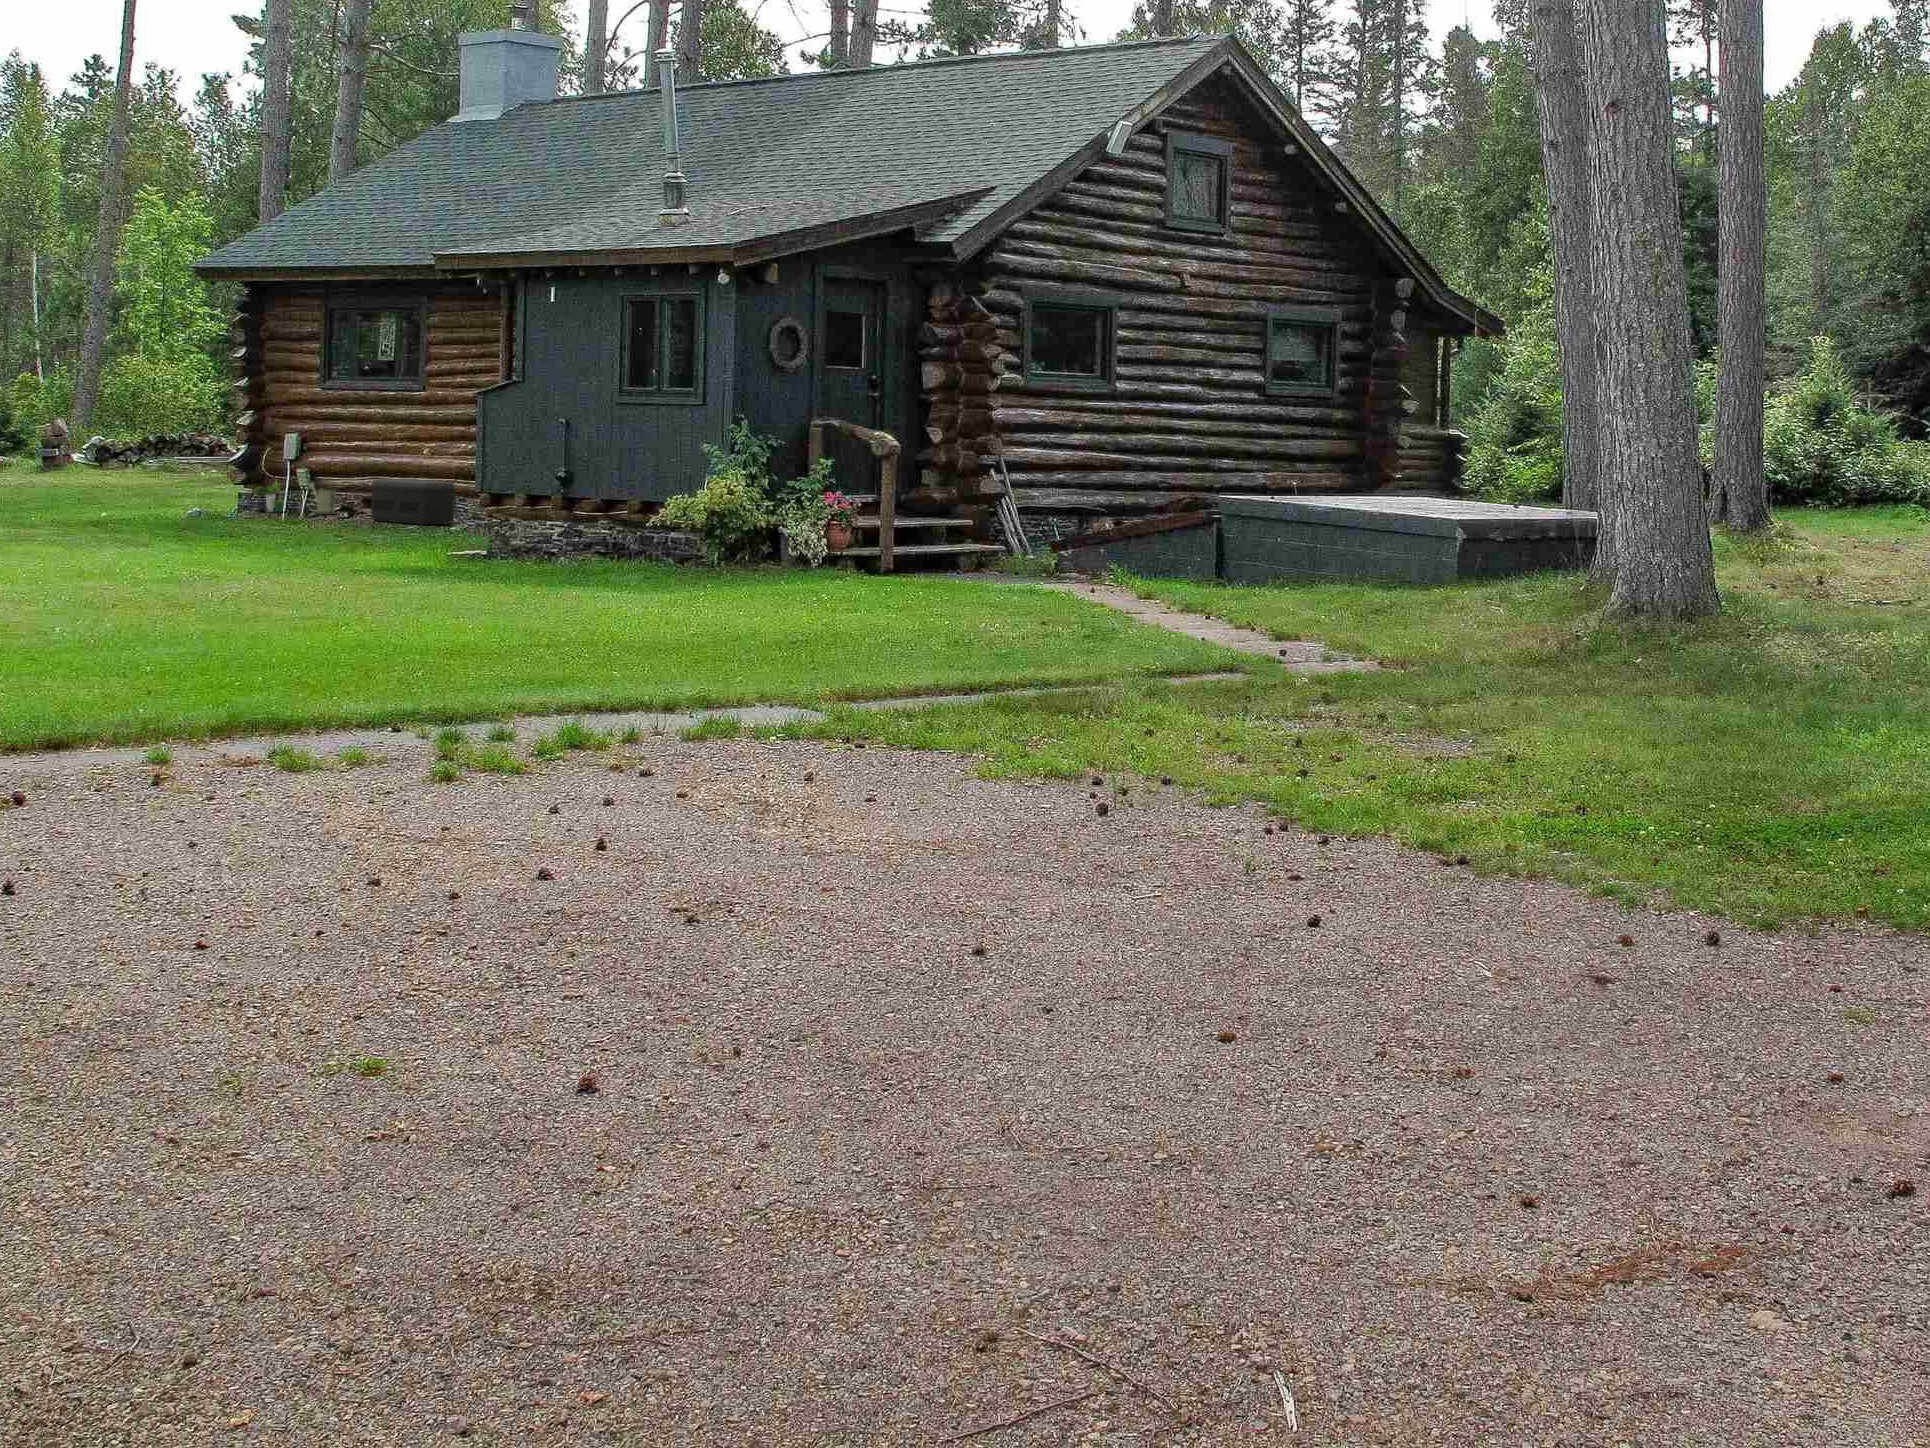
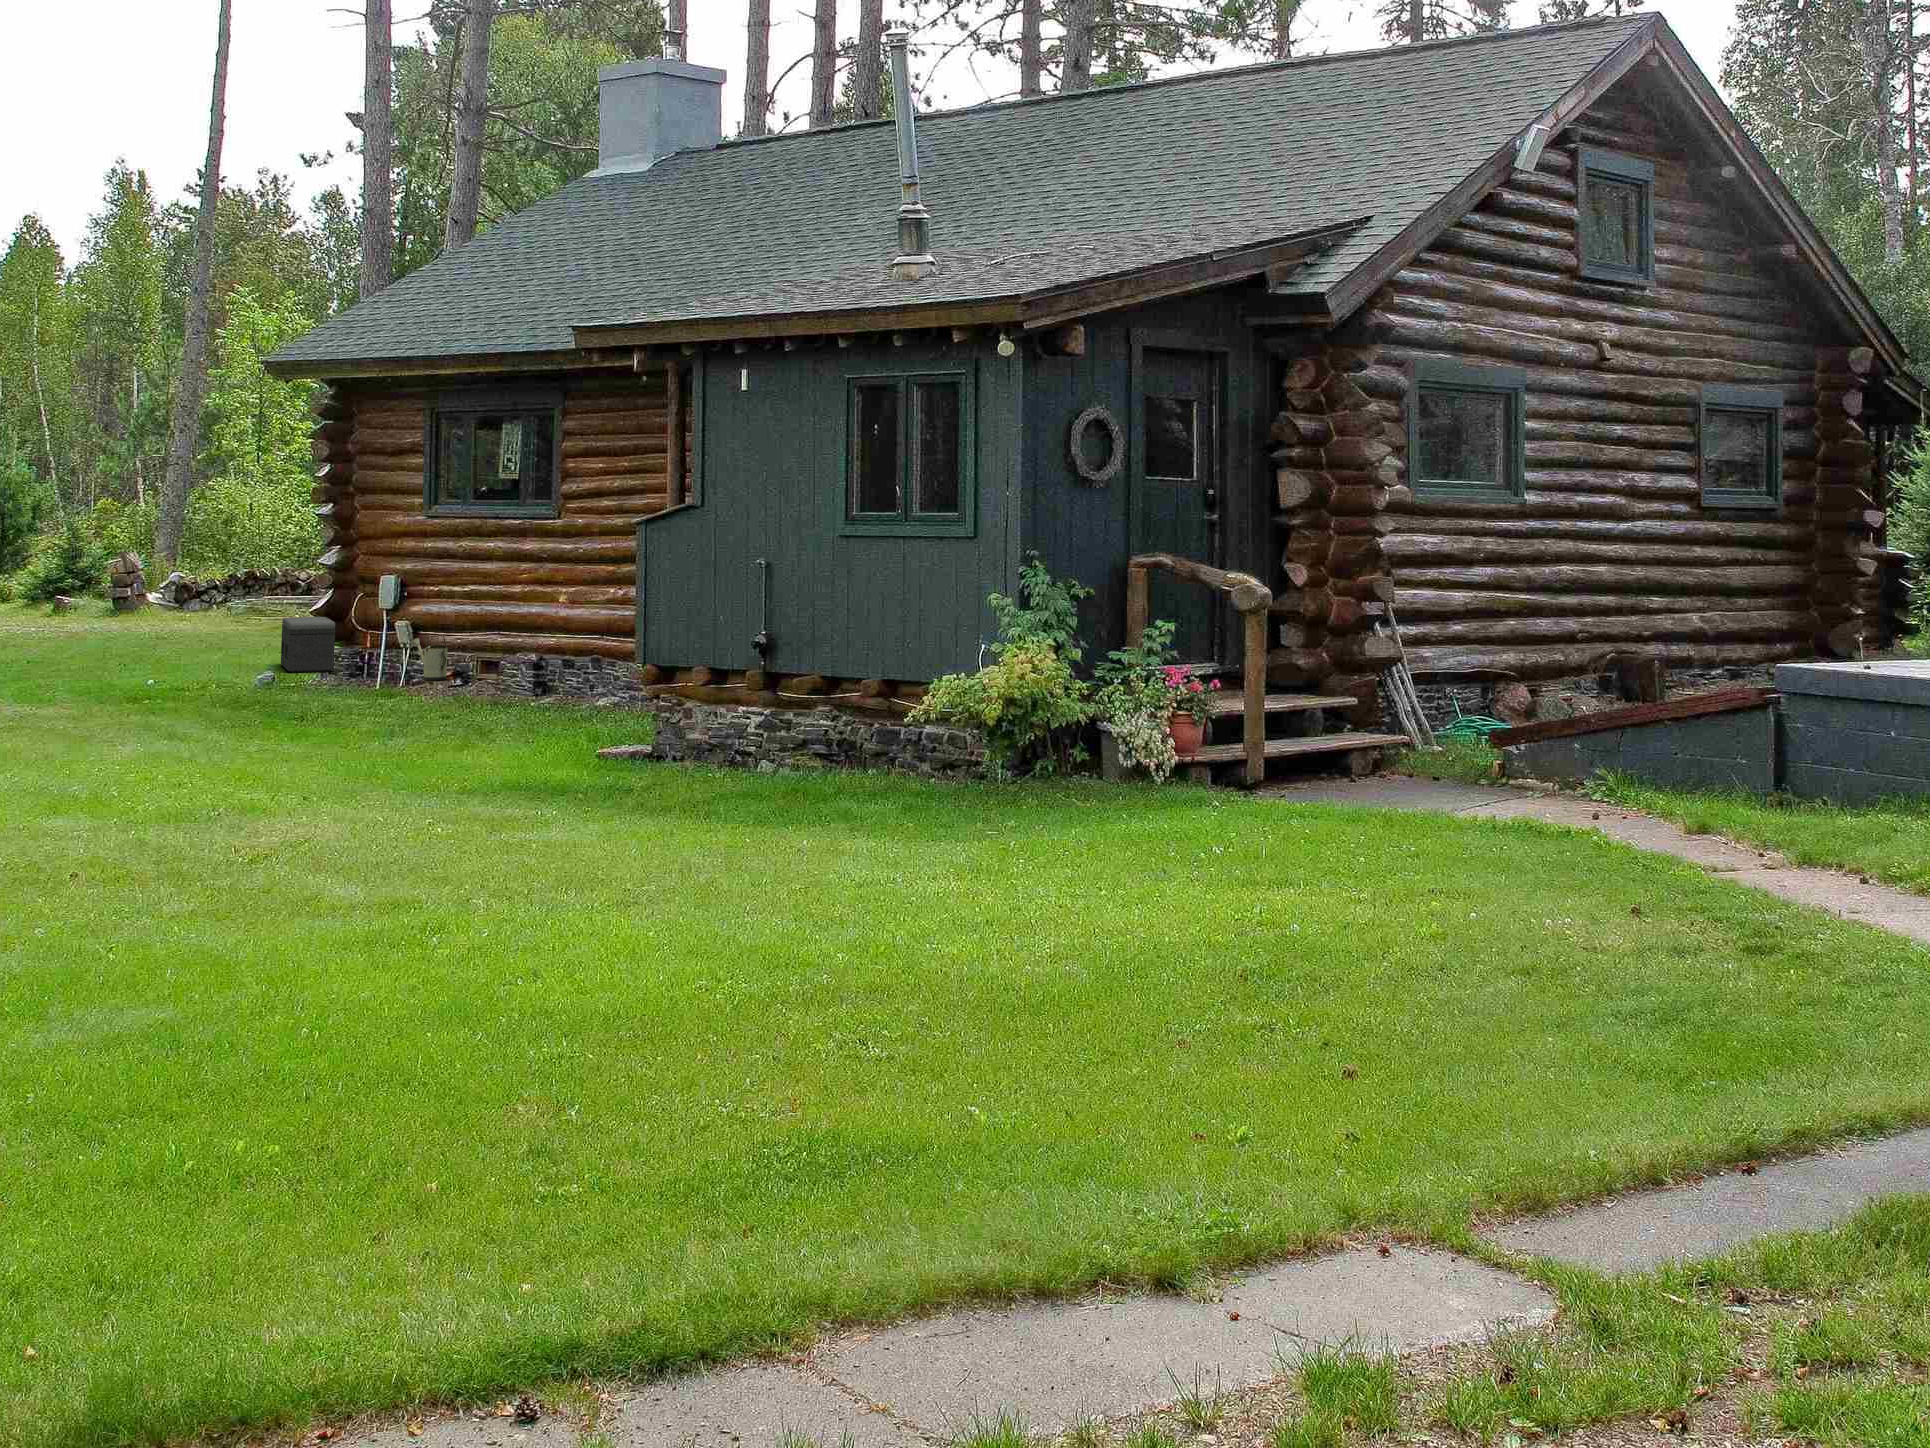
storage bench: present [371,479,455,525] -> present [281,617,335,673]
potted plant: present [259,483,283,512] -> none [345,639,386,677]

